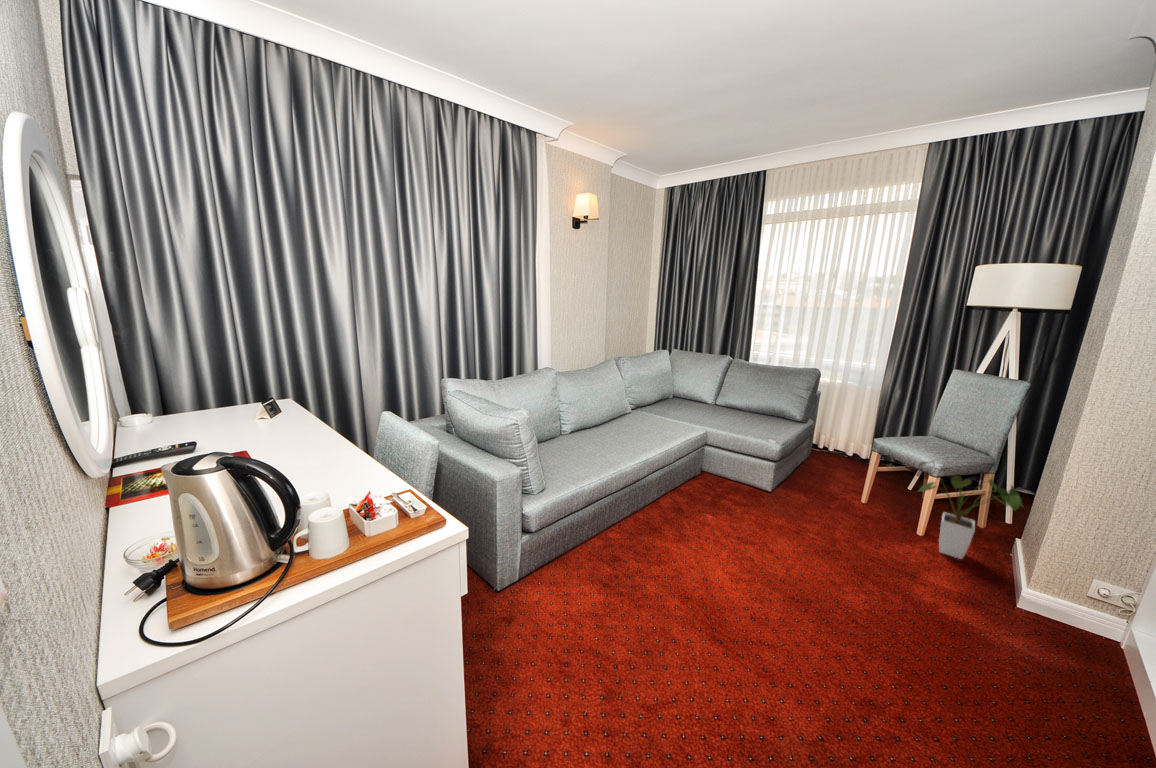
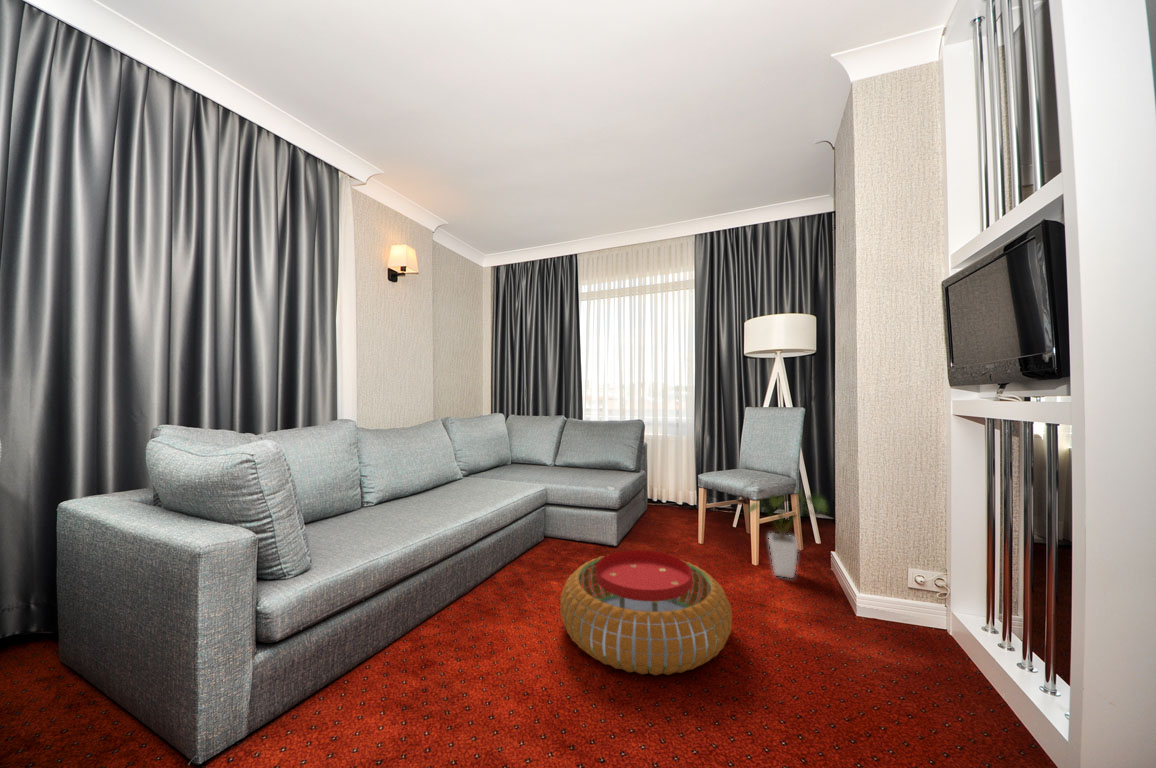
pouf: none [717,507,877,617] -> present [560,550,732,675]

